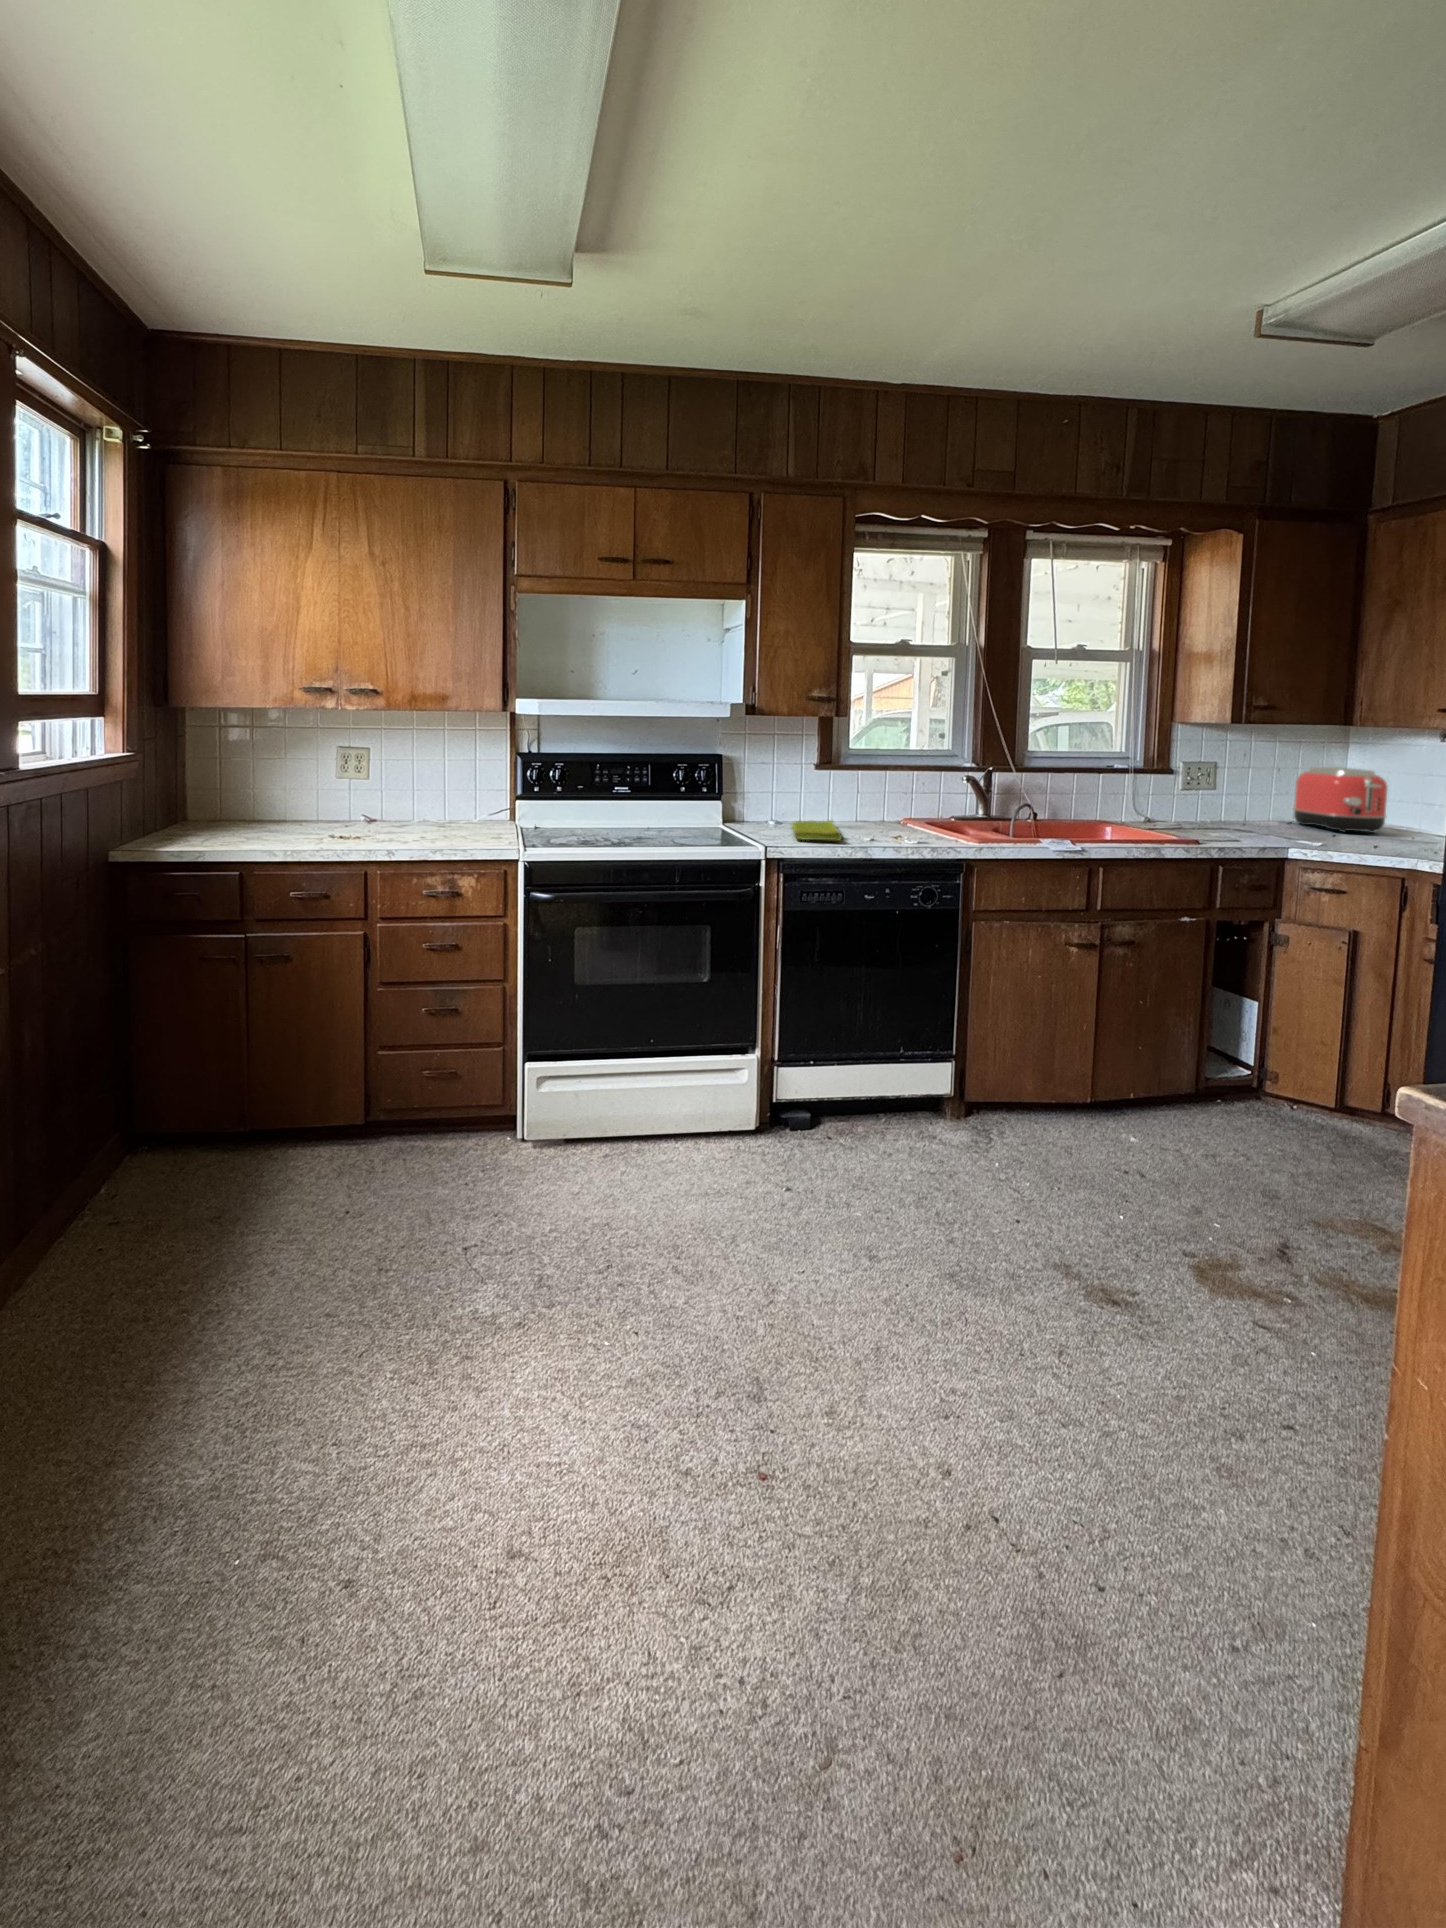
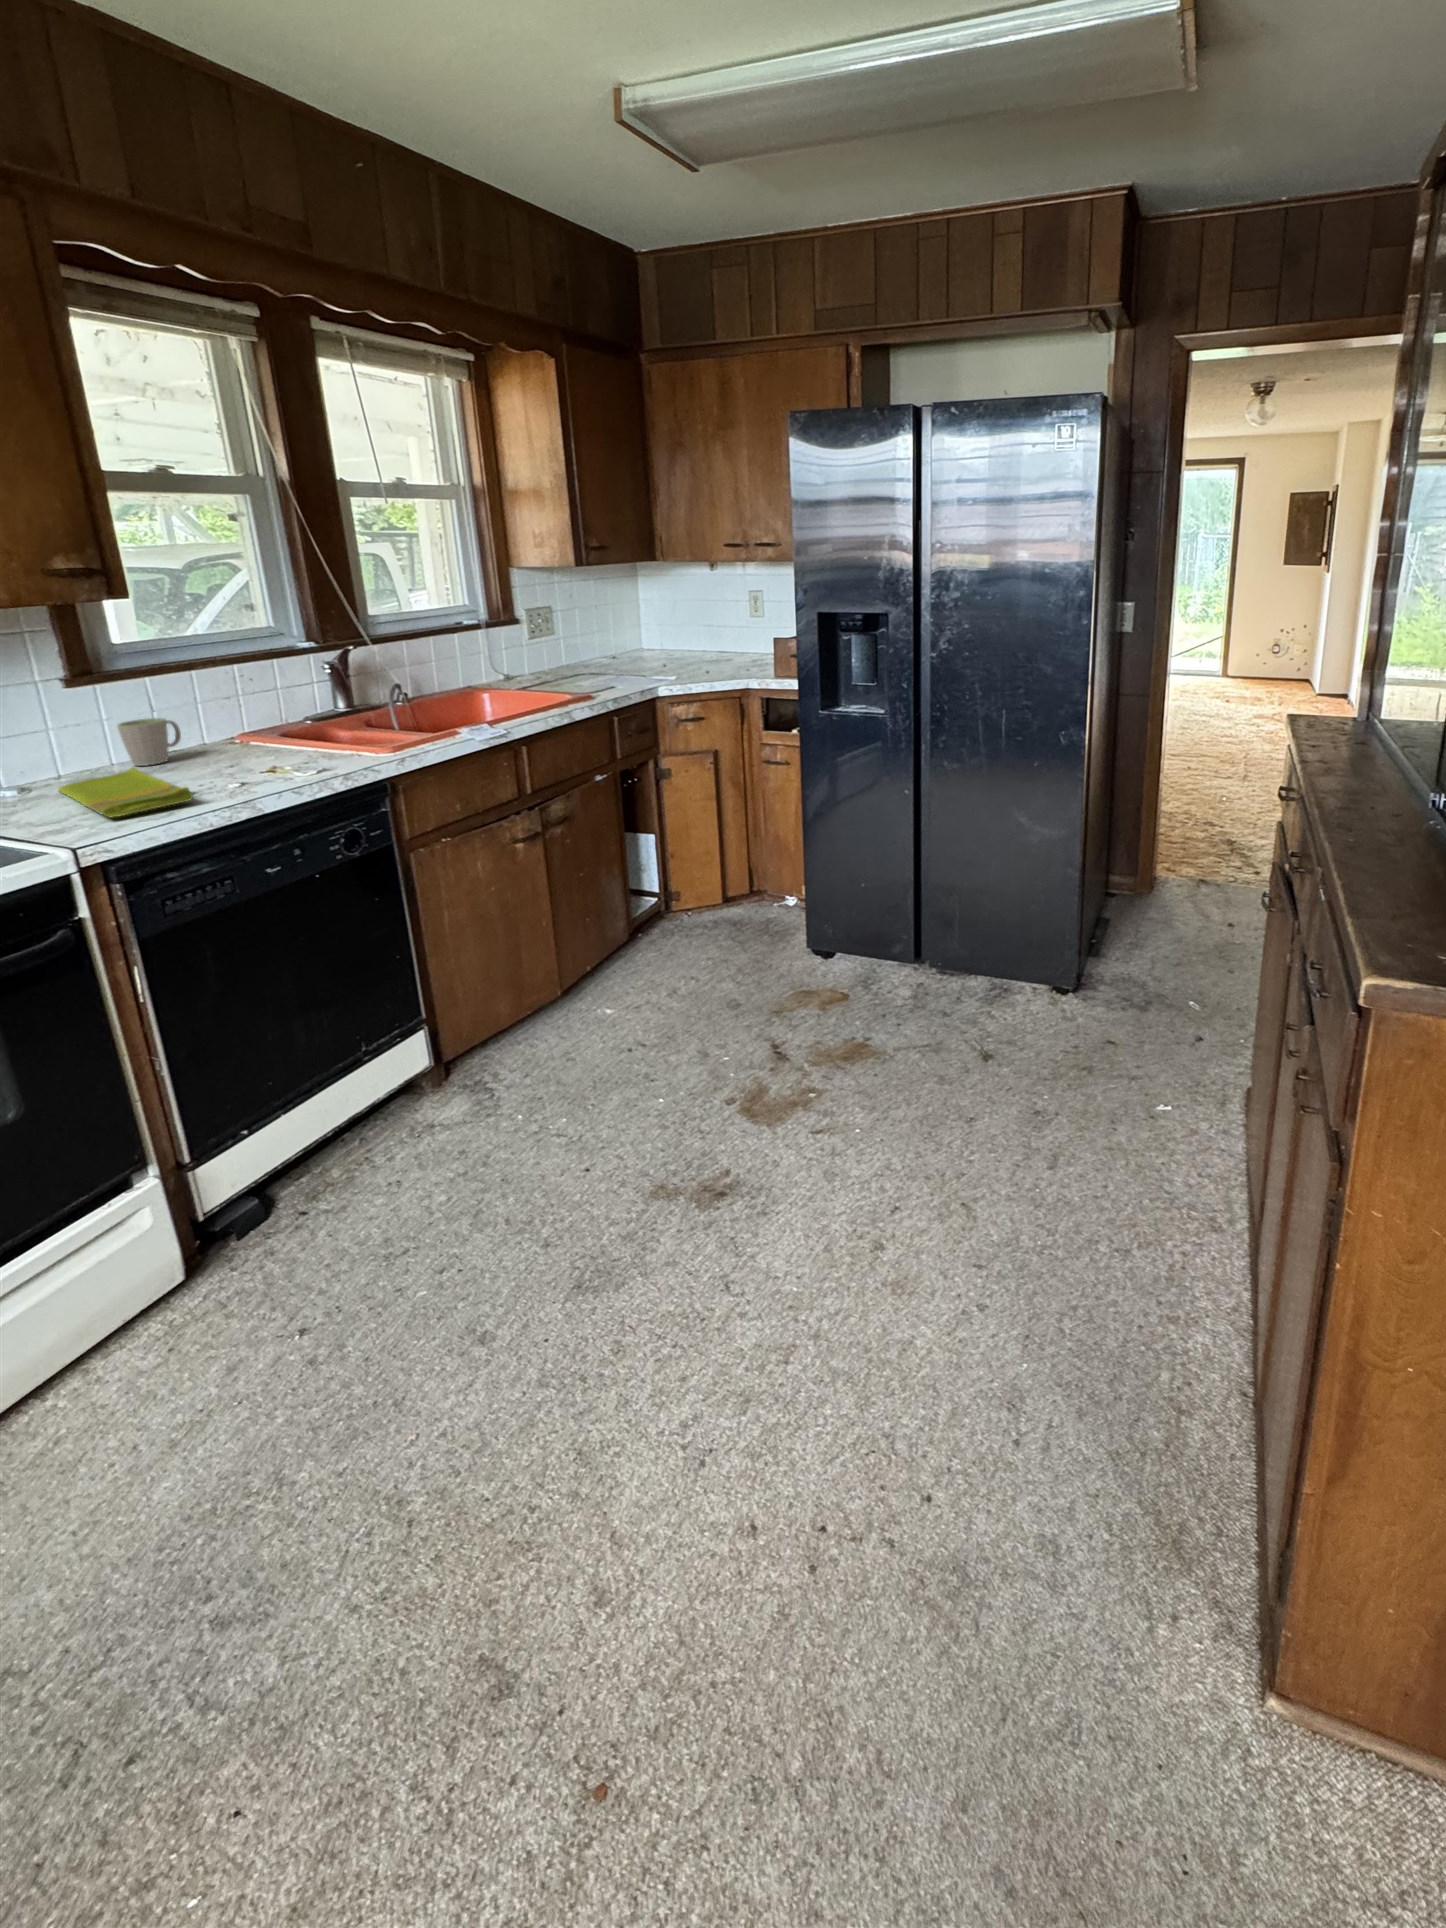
toaster: present [1293,767,1388,833] -> none [618,597,693,658]
mug: none [834,794,868,823] -> present [117,718,181,766]

